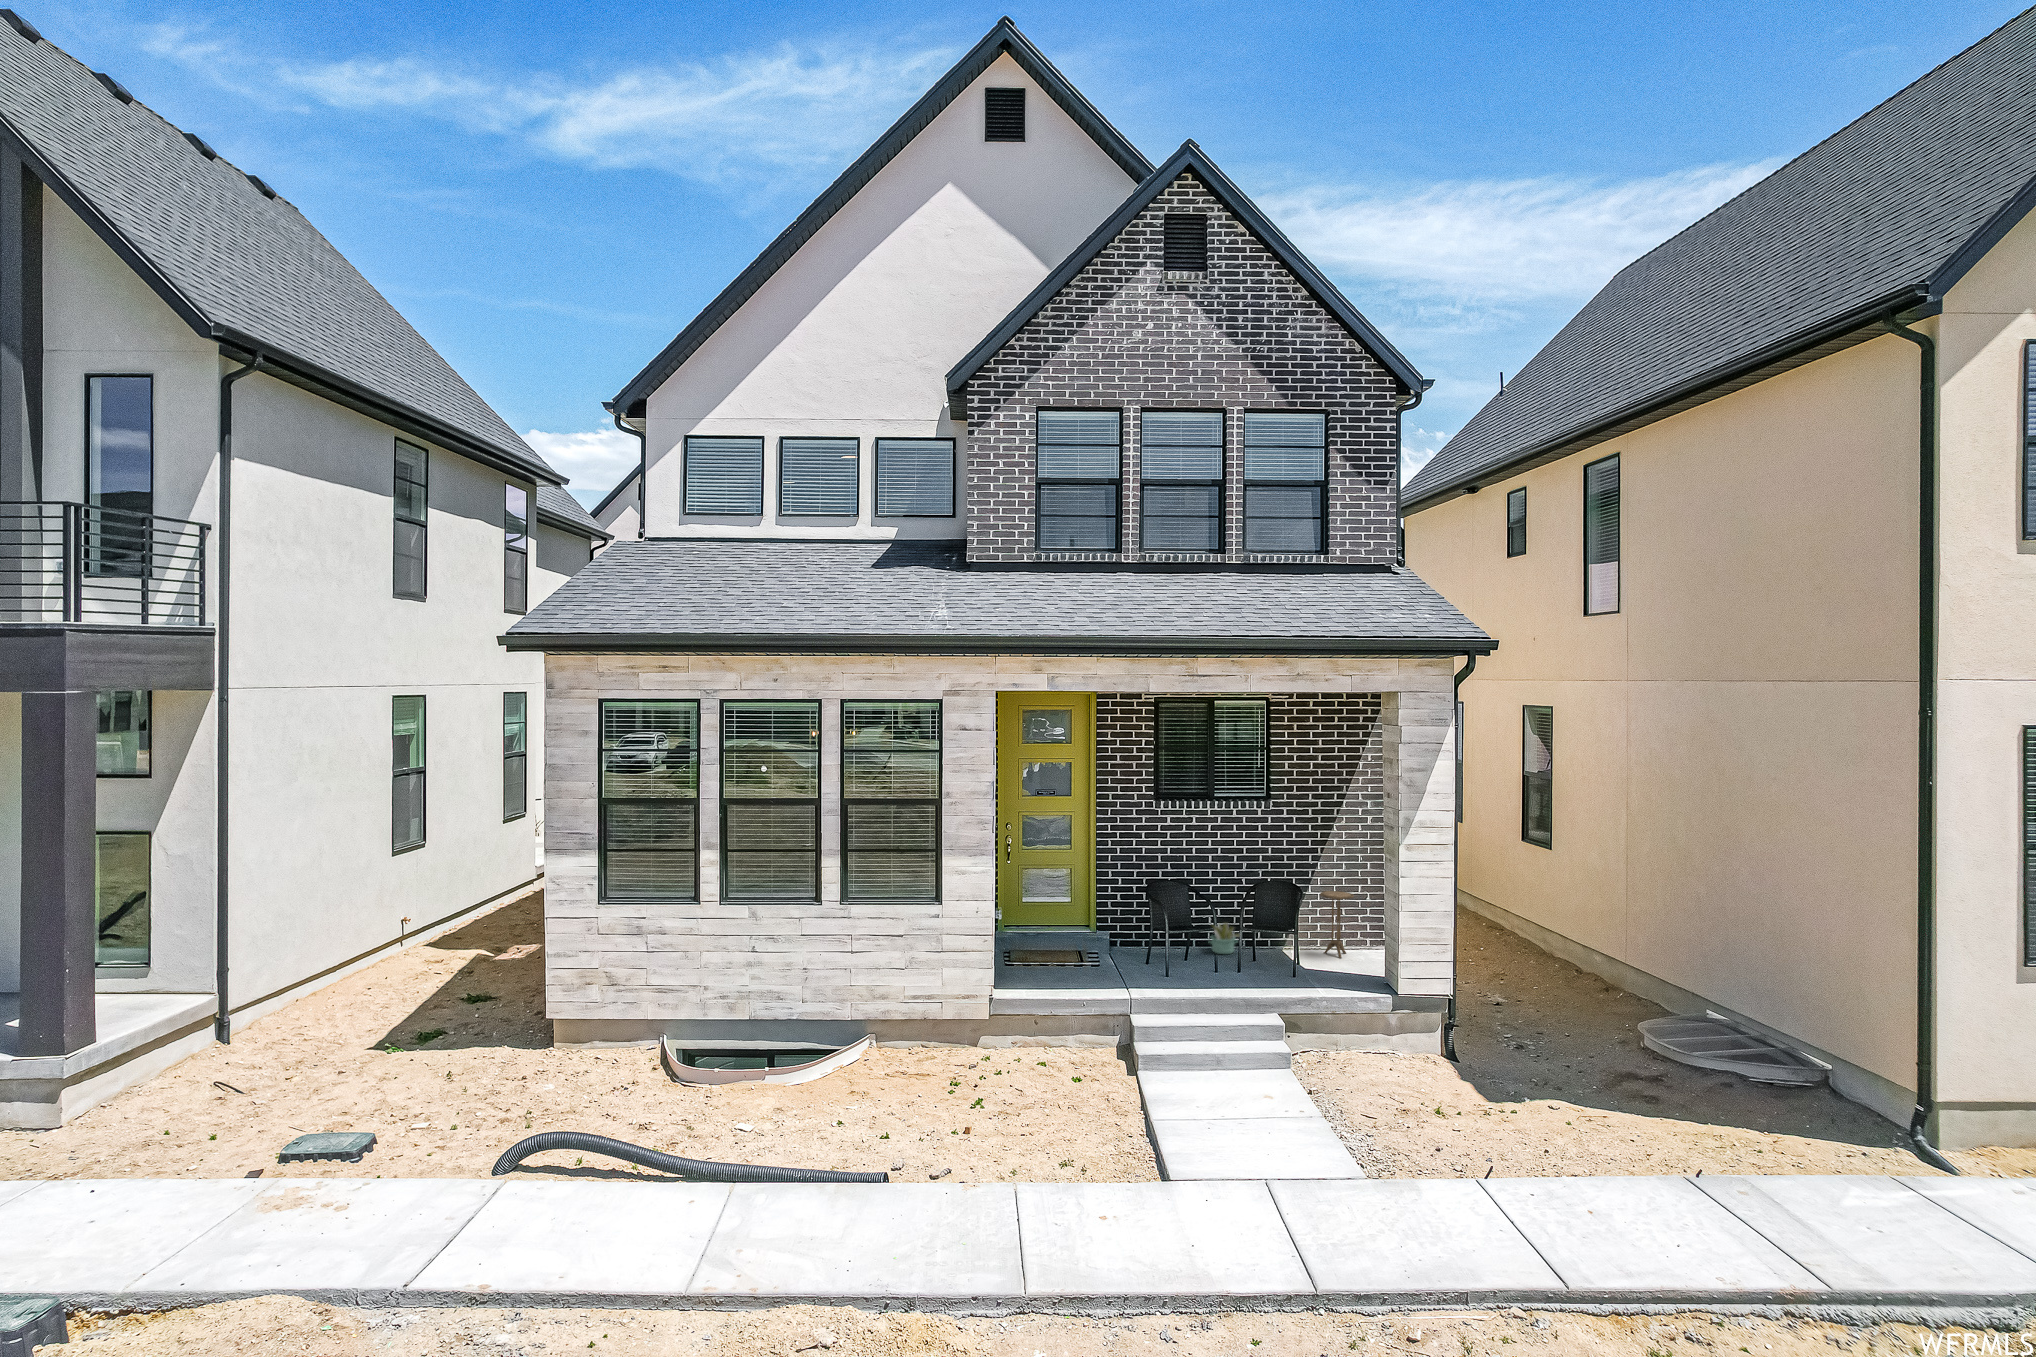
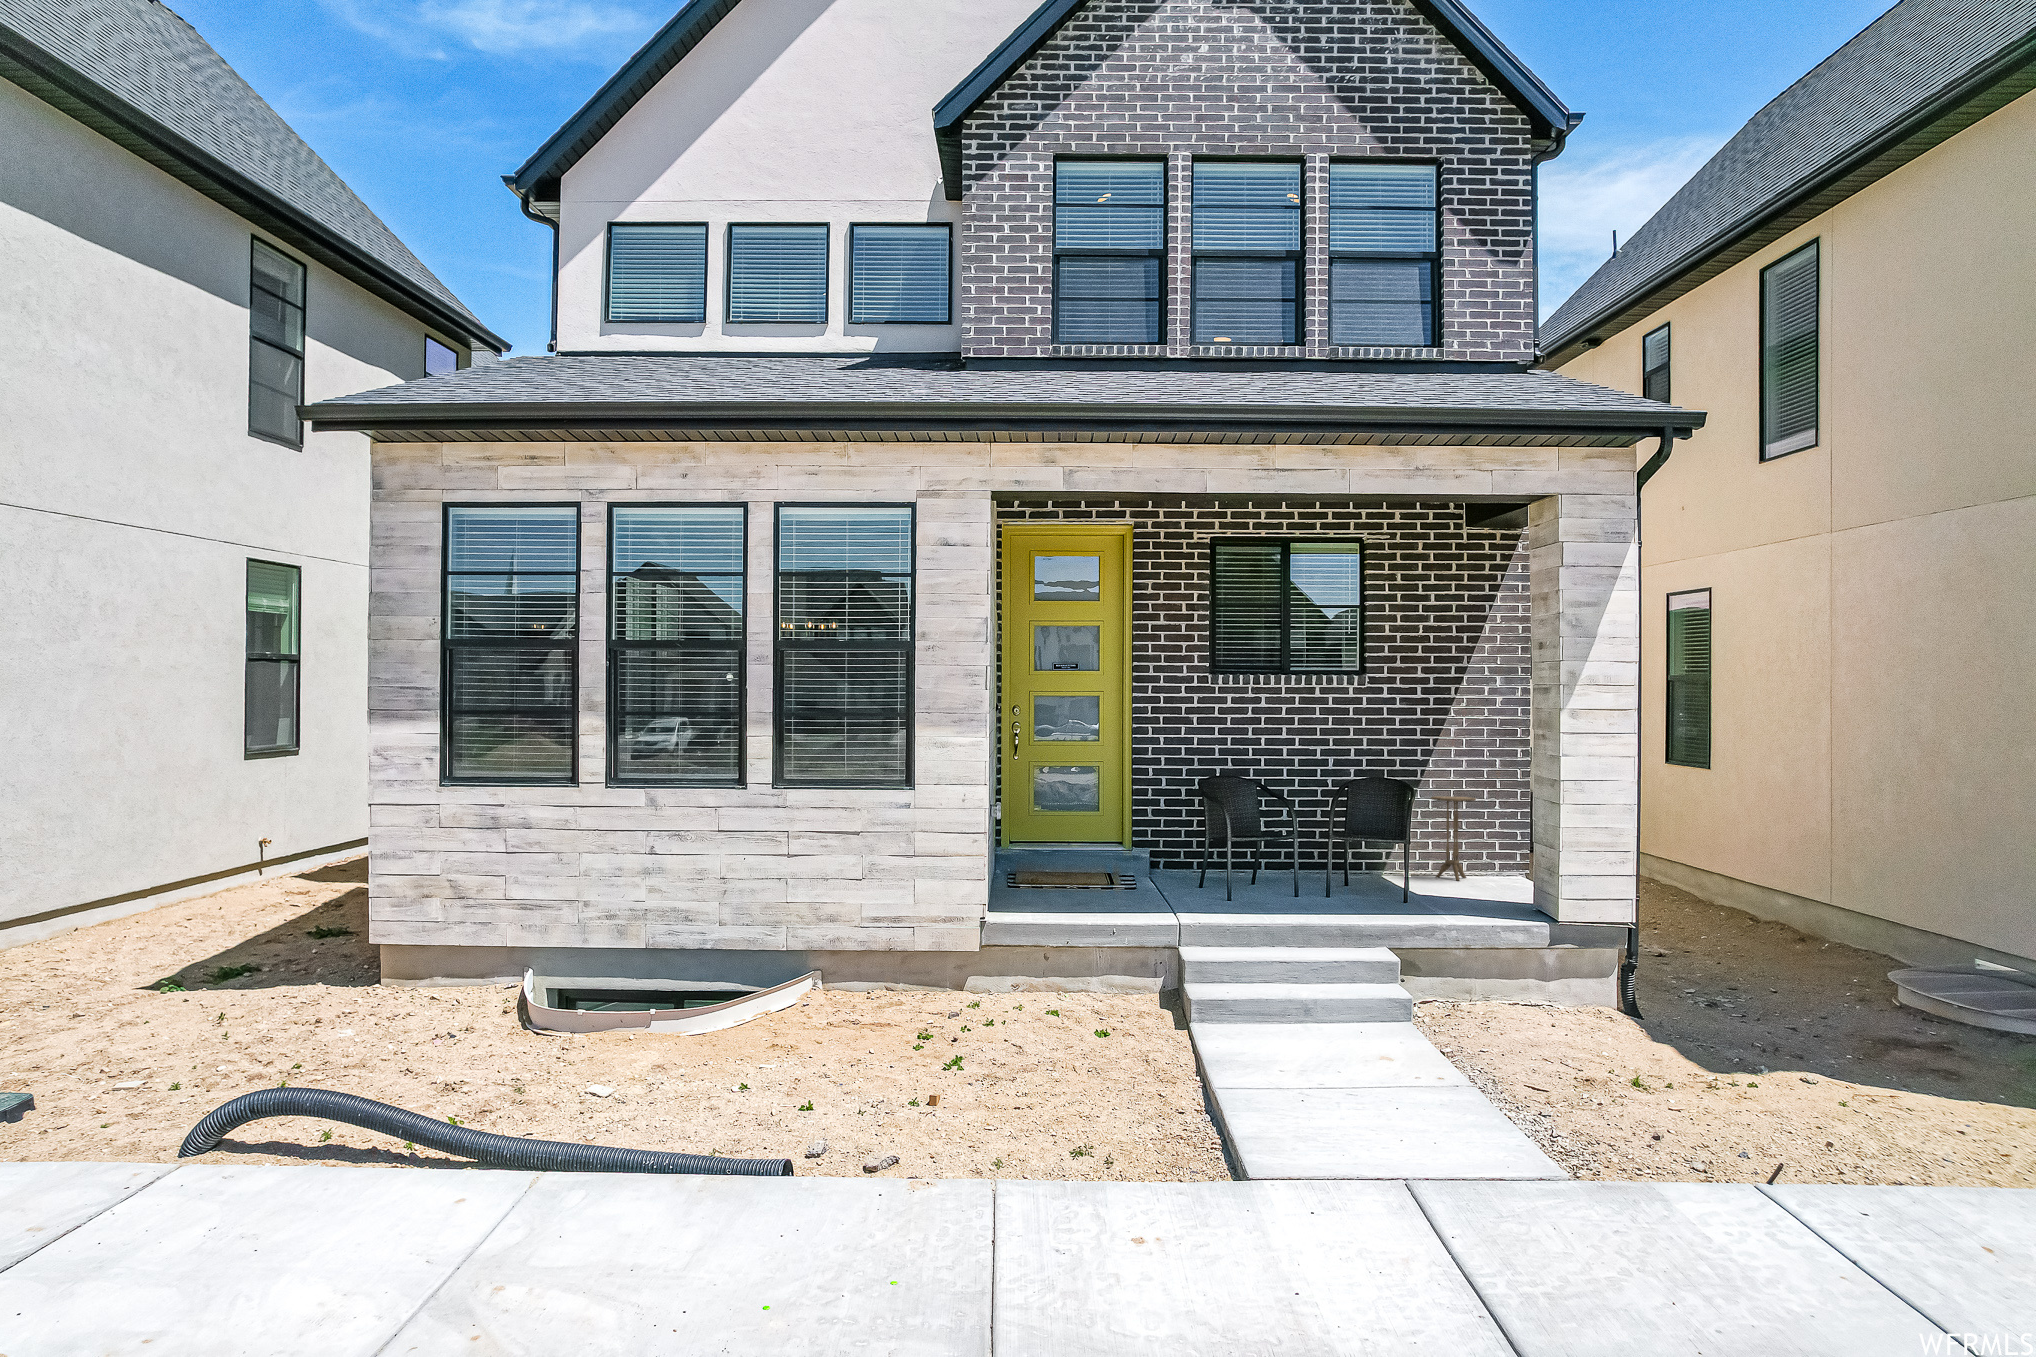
decorative plant: present [1208,923,1241,954] -> none [1280,836,1324,874]

